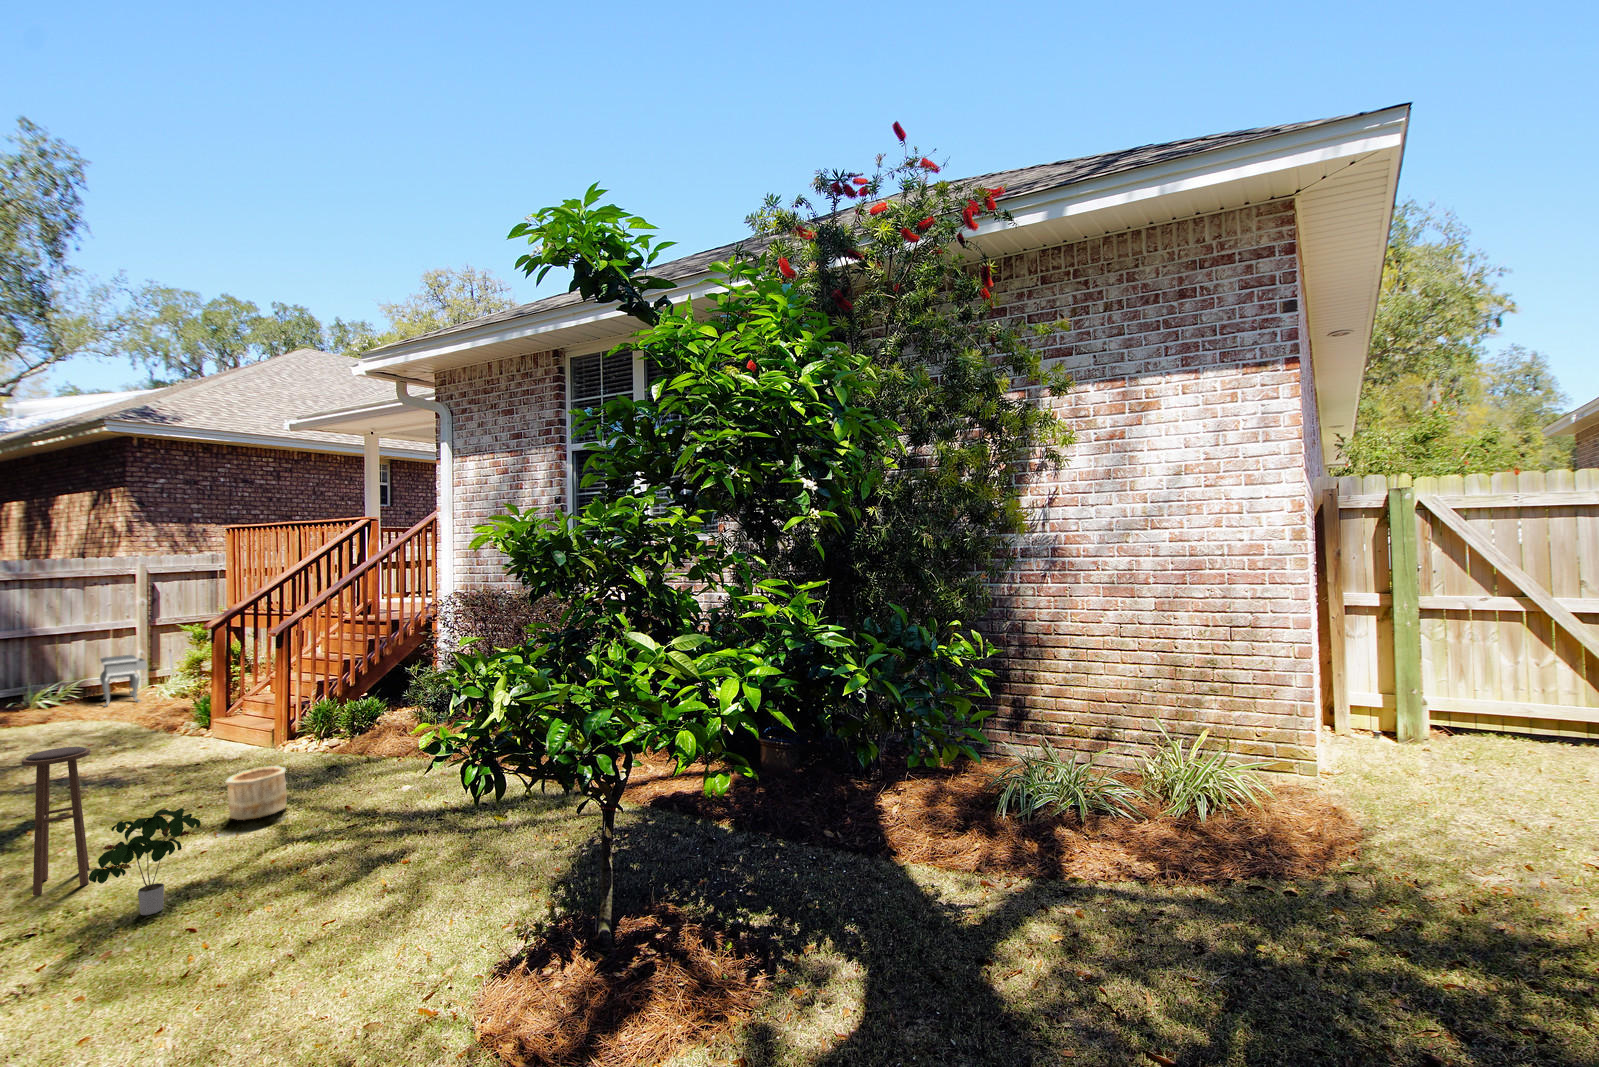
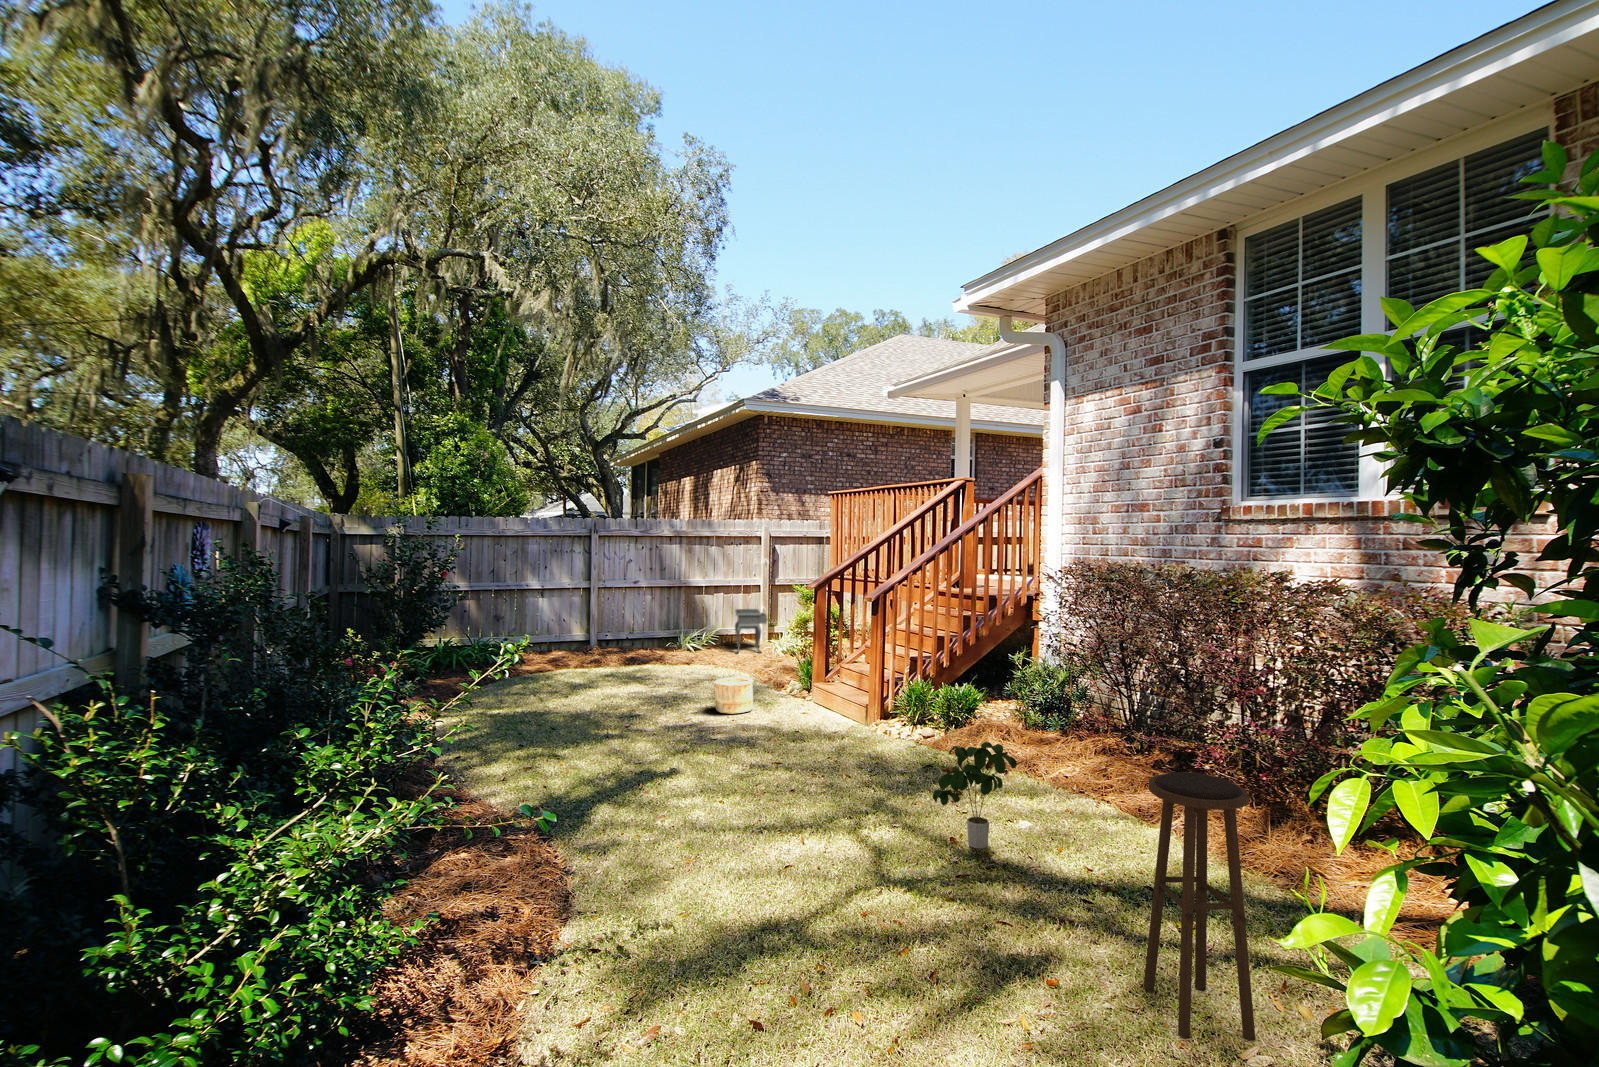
stool: present [22,747,91,896] -> present [1143,772,1255,1040]
wooden bucket: present [225,766,286,820] -> present [714,677,753,714]
potted plant: present [89,808,201,915] -> present [933,742,1017,849]

